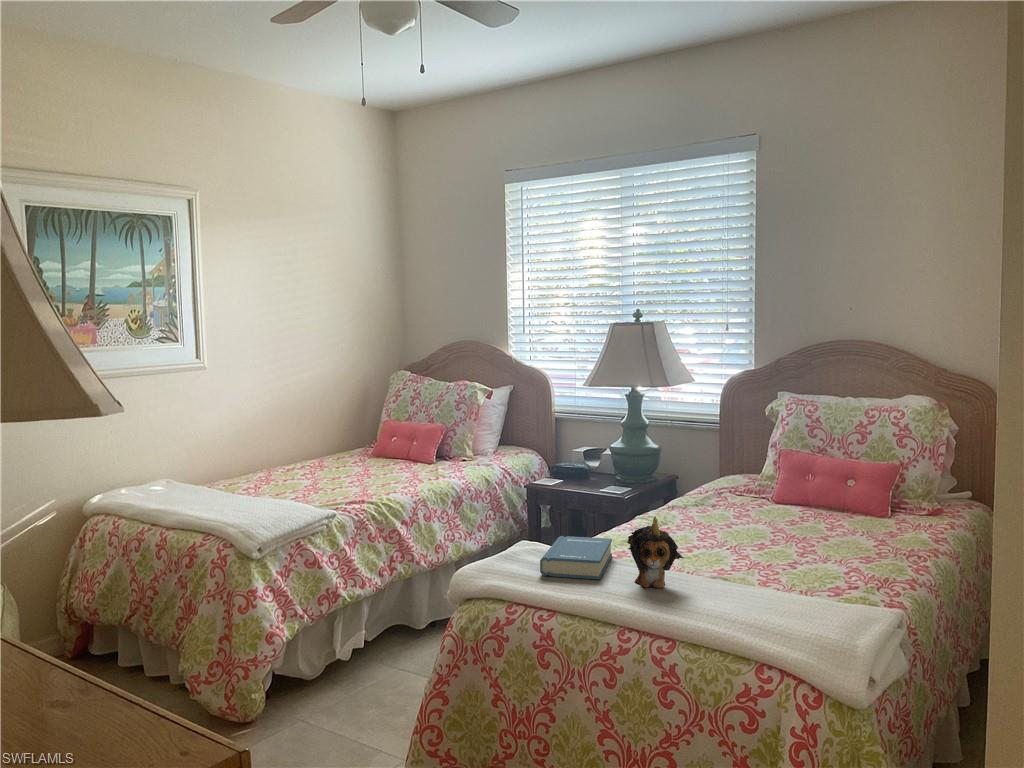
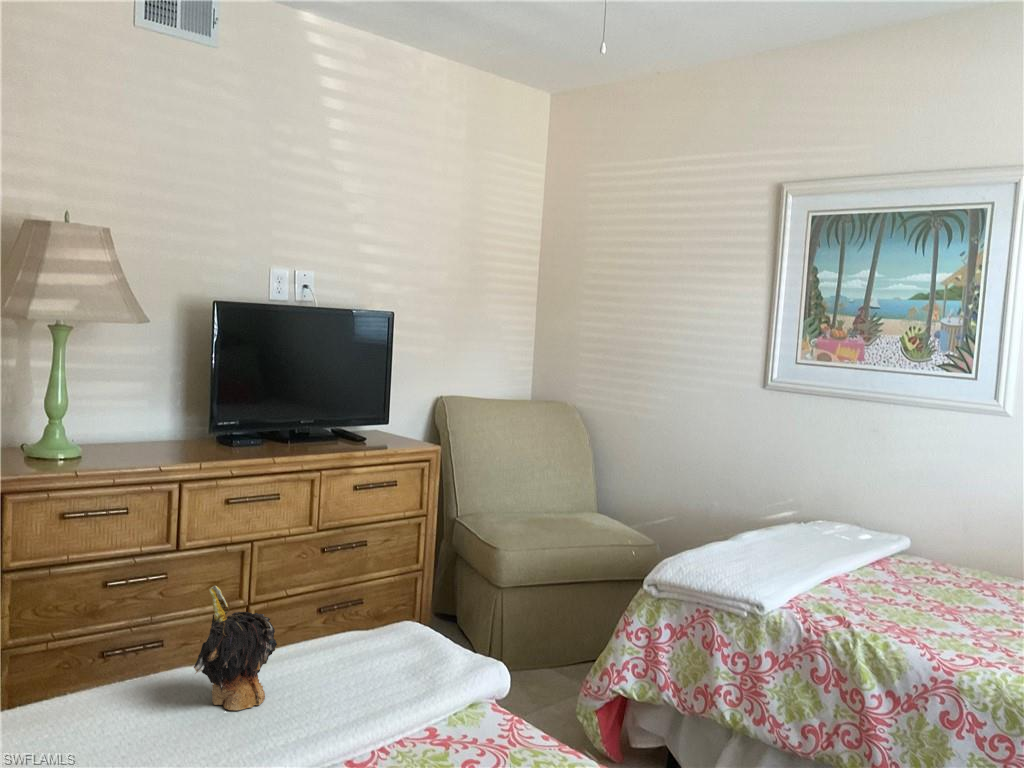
hardback book: present [540,536,612,579] -> none [295,624,451,709]

